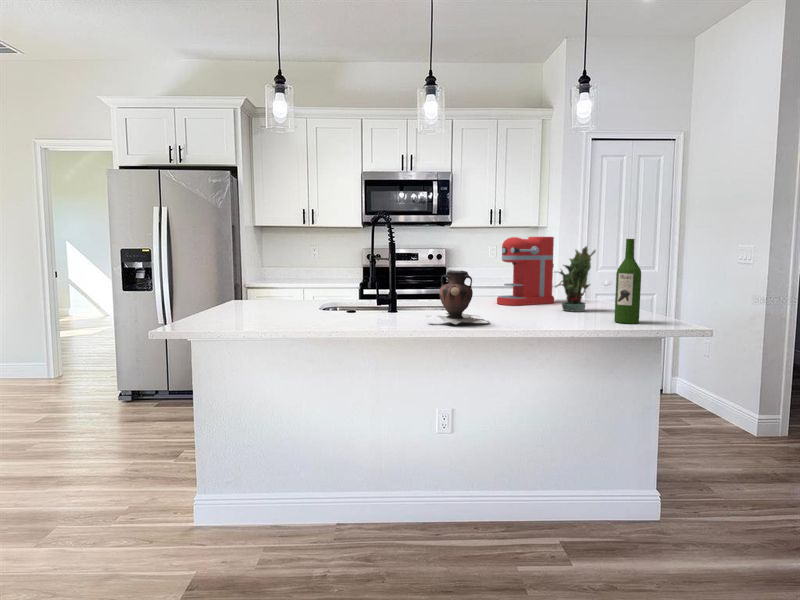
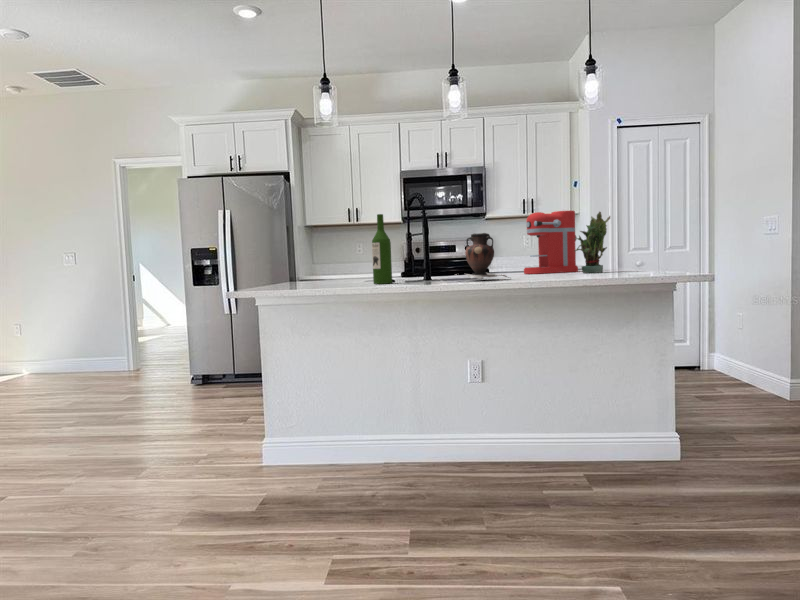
wine bottle: present [614,239,641,324] -> present [372,214,392,284]

